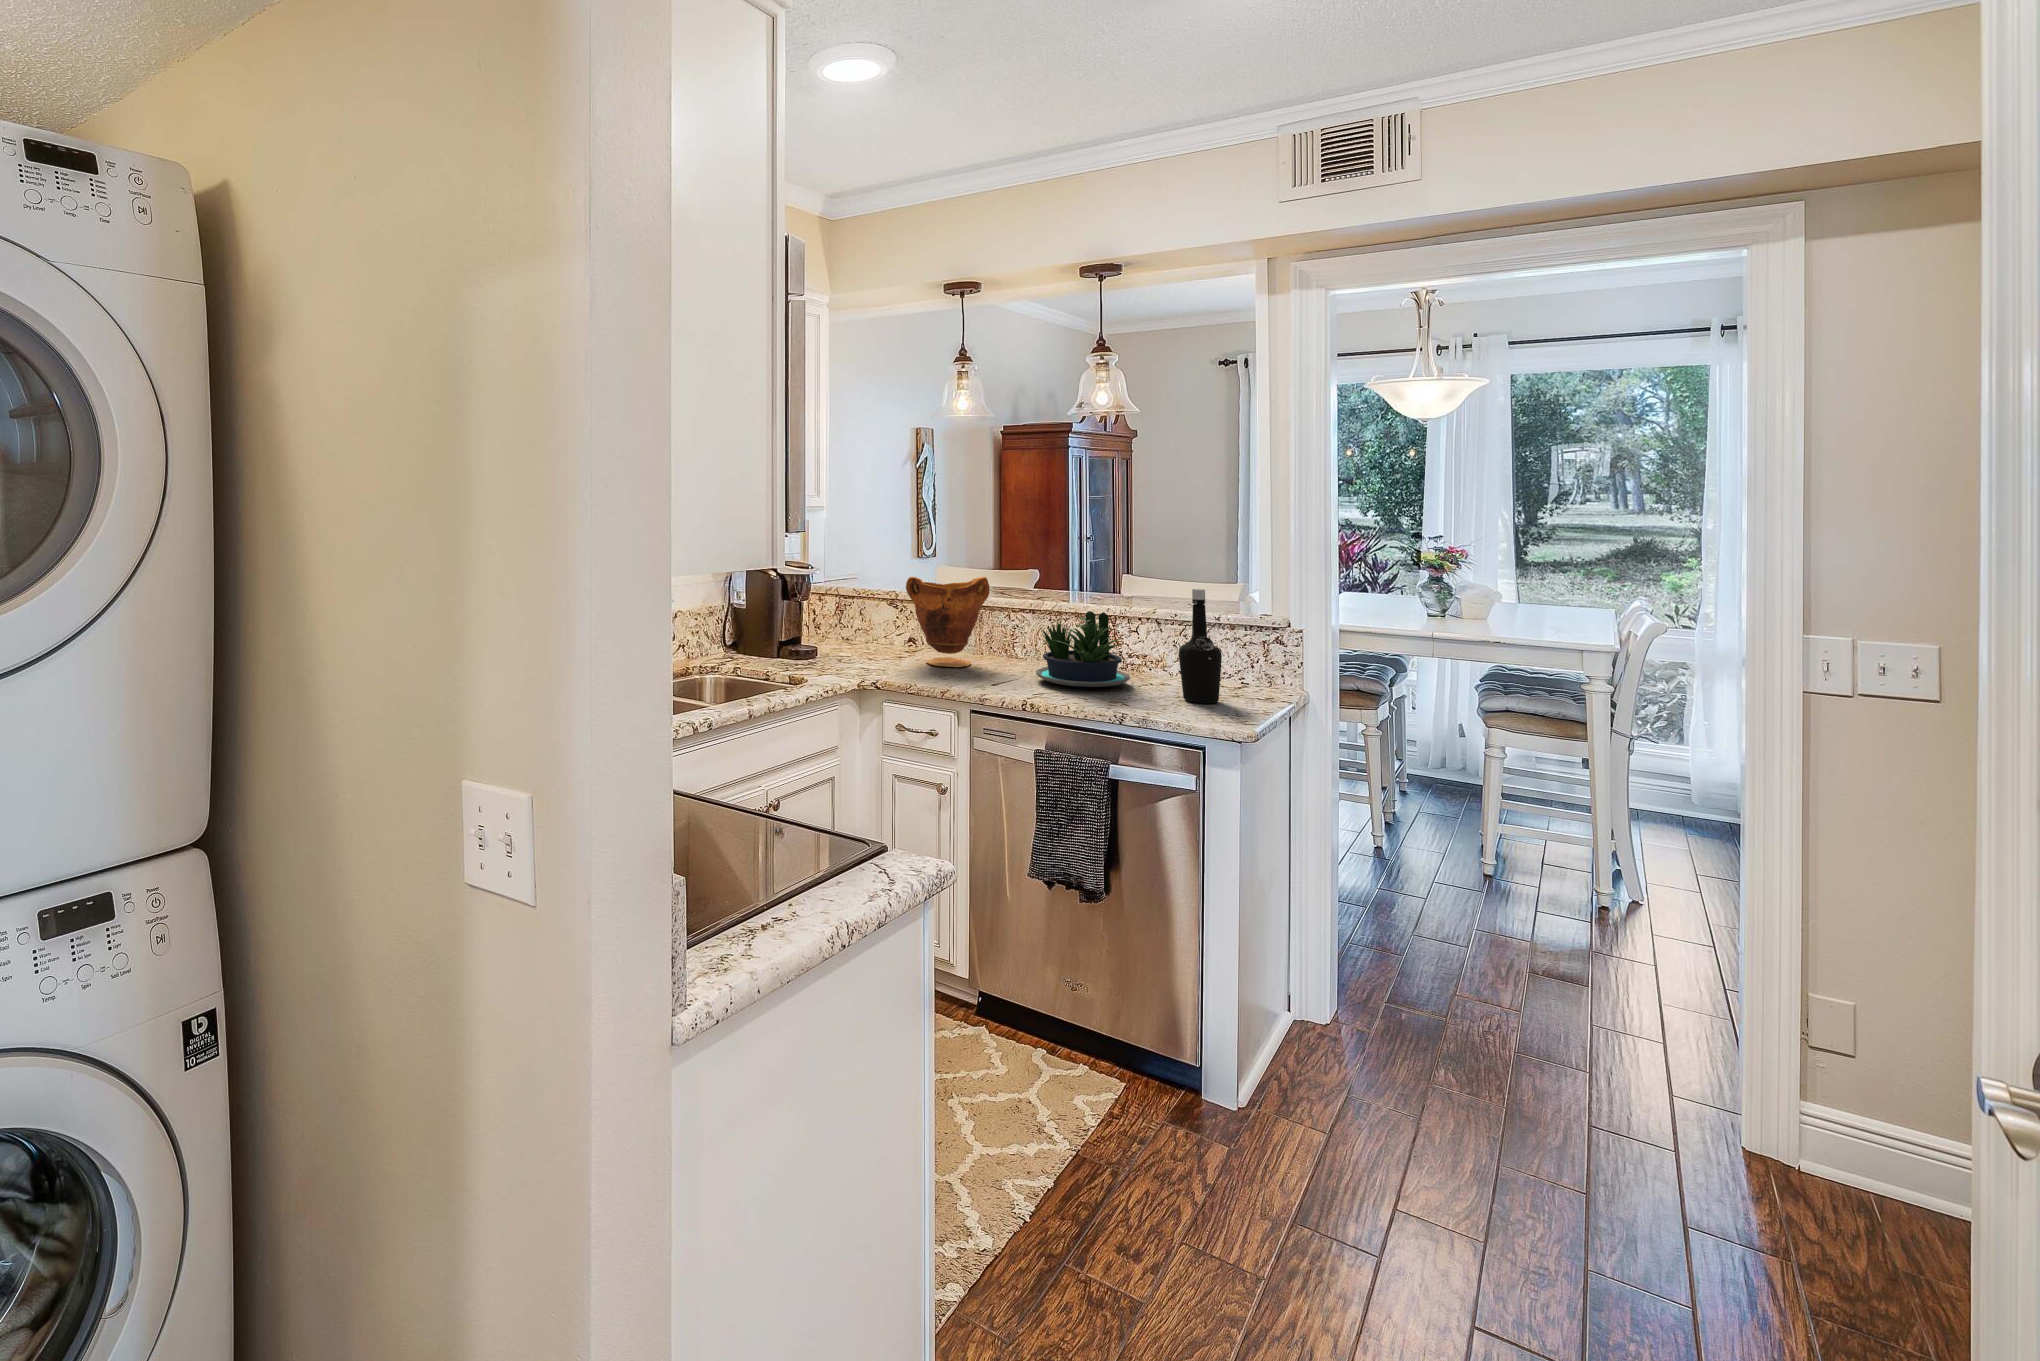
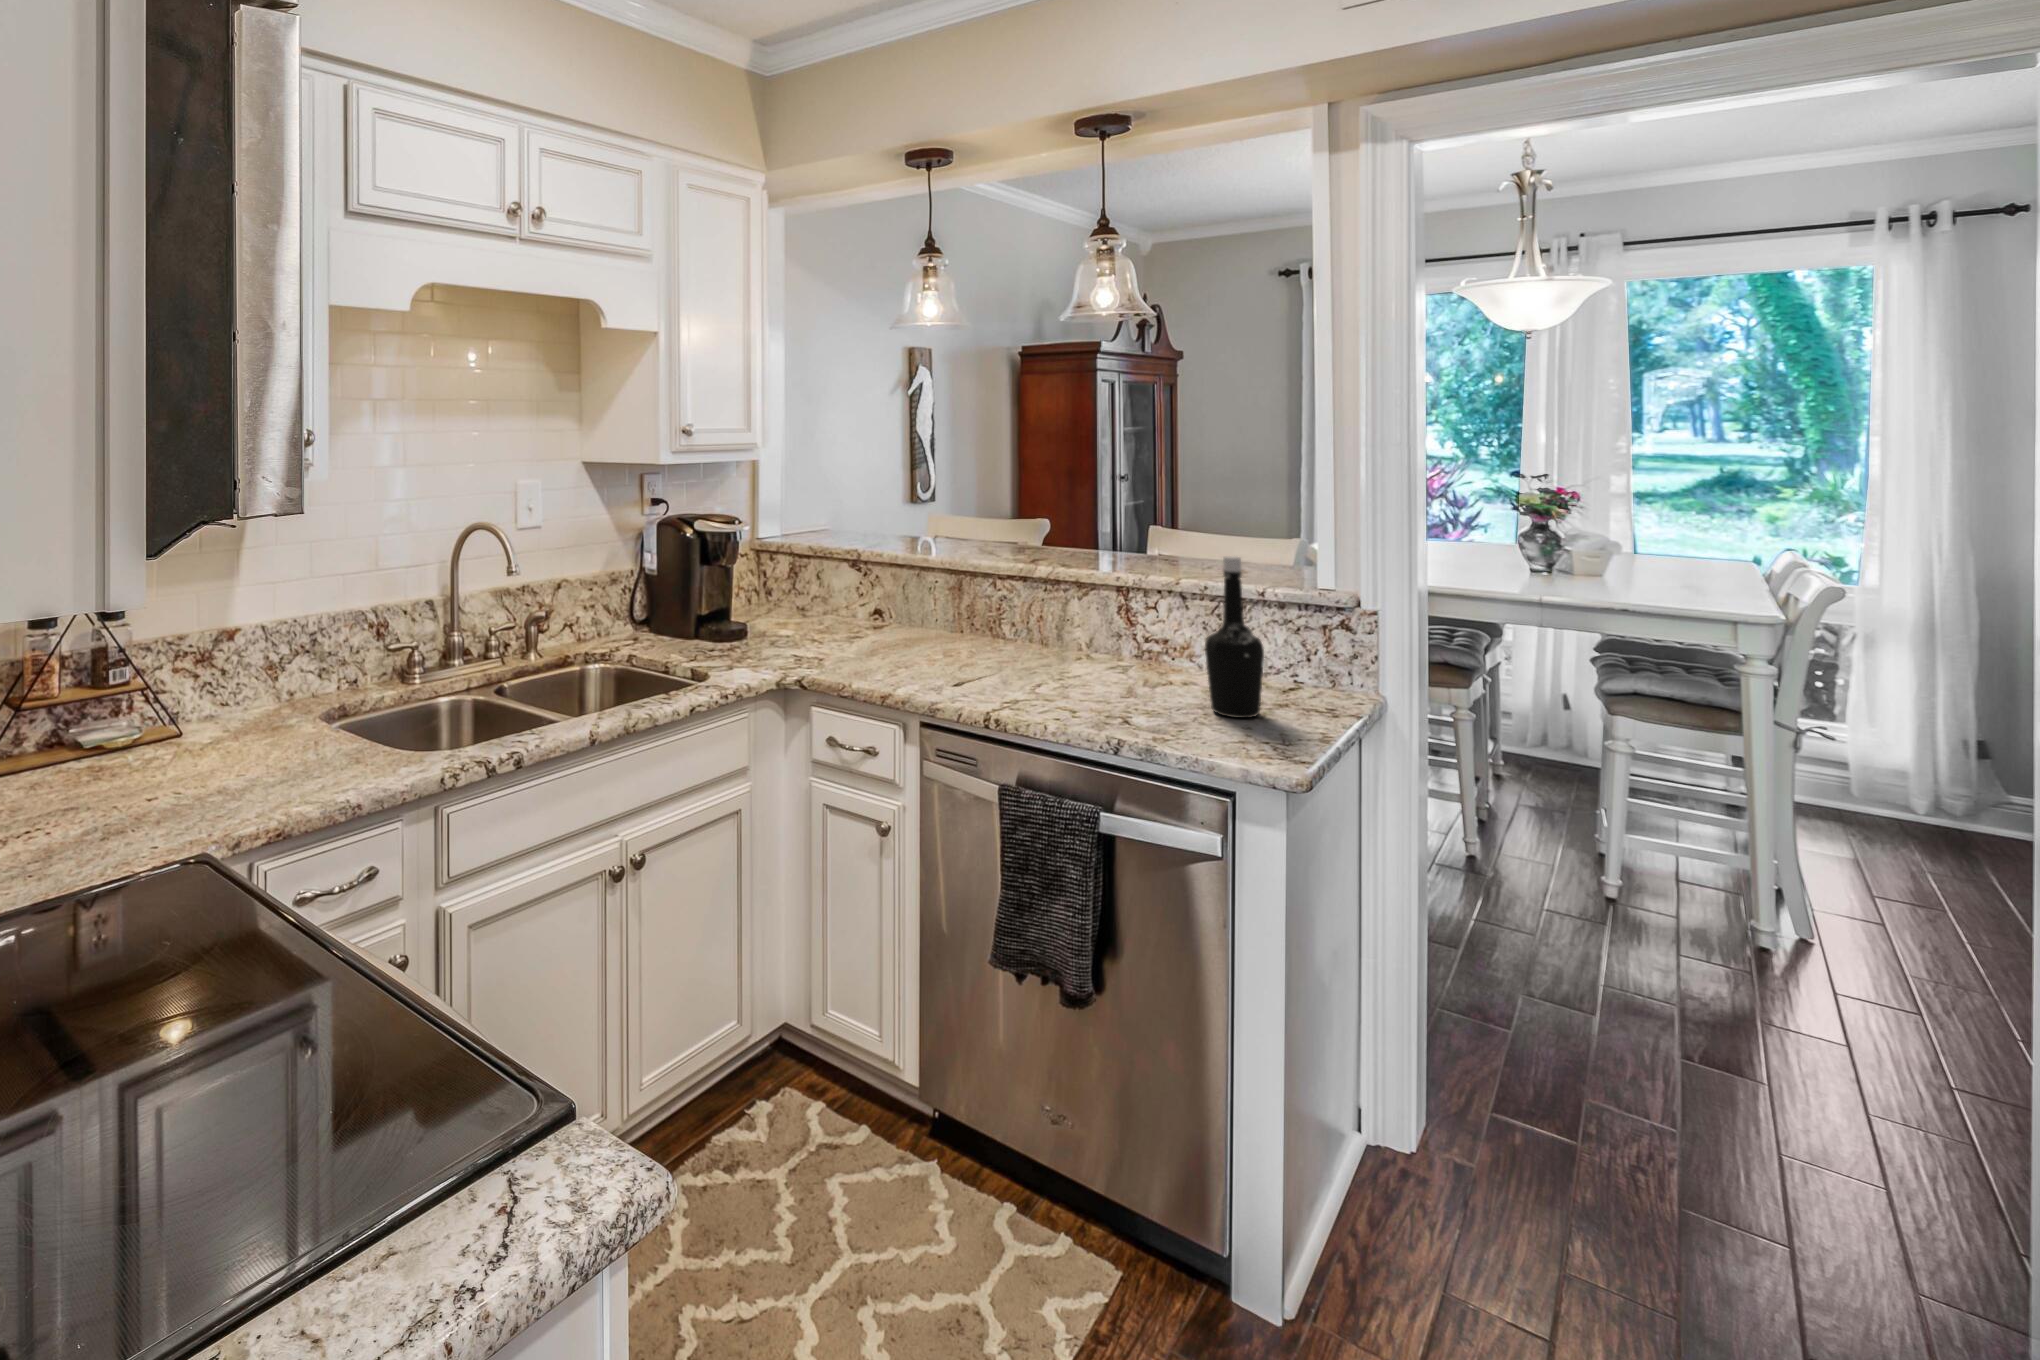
vase: present [906,577,990,667] -> none [857,535,966,655]
potted plant: present [1036,611,1130,687] -> none [1016,584,1142,690]

